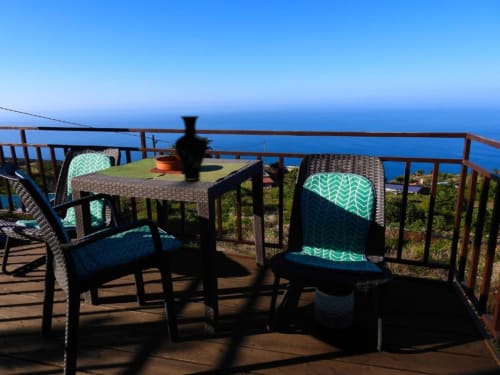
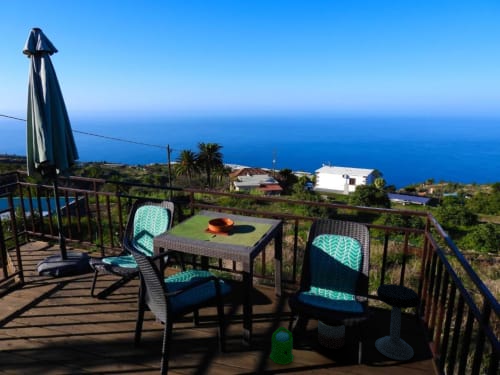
vase: present [175,116,207,181] -> none [227,201,248,244]
stool: none [397,234,464,341] -> present [375,284,419,360]
watering can: none [243,299,280,355] -> present [270,327,294,365]

